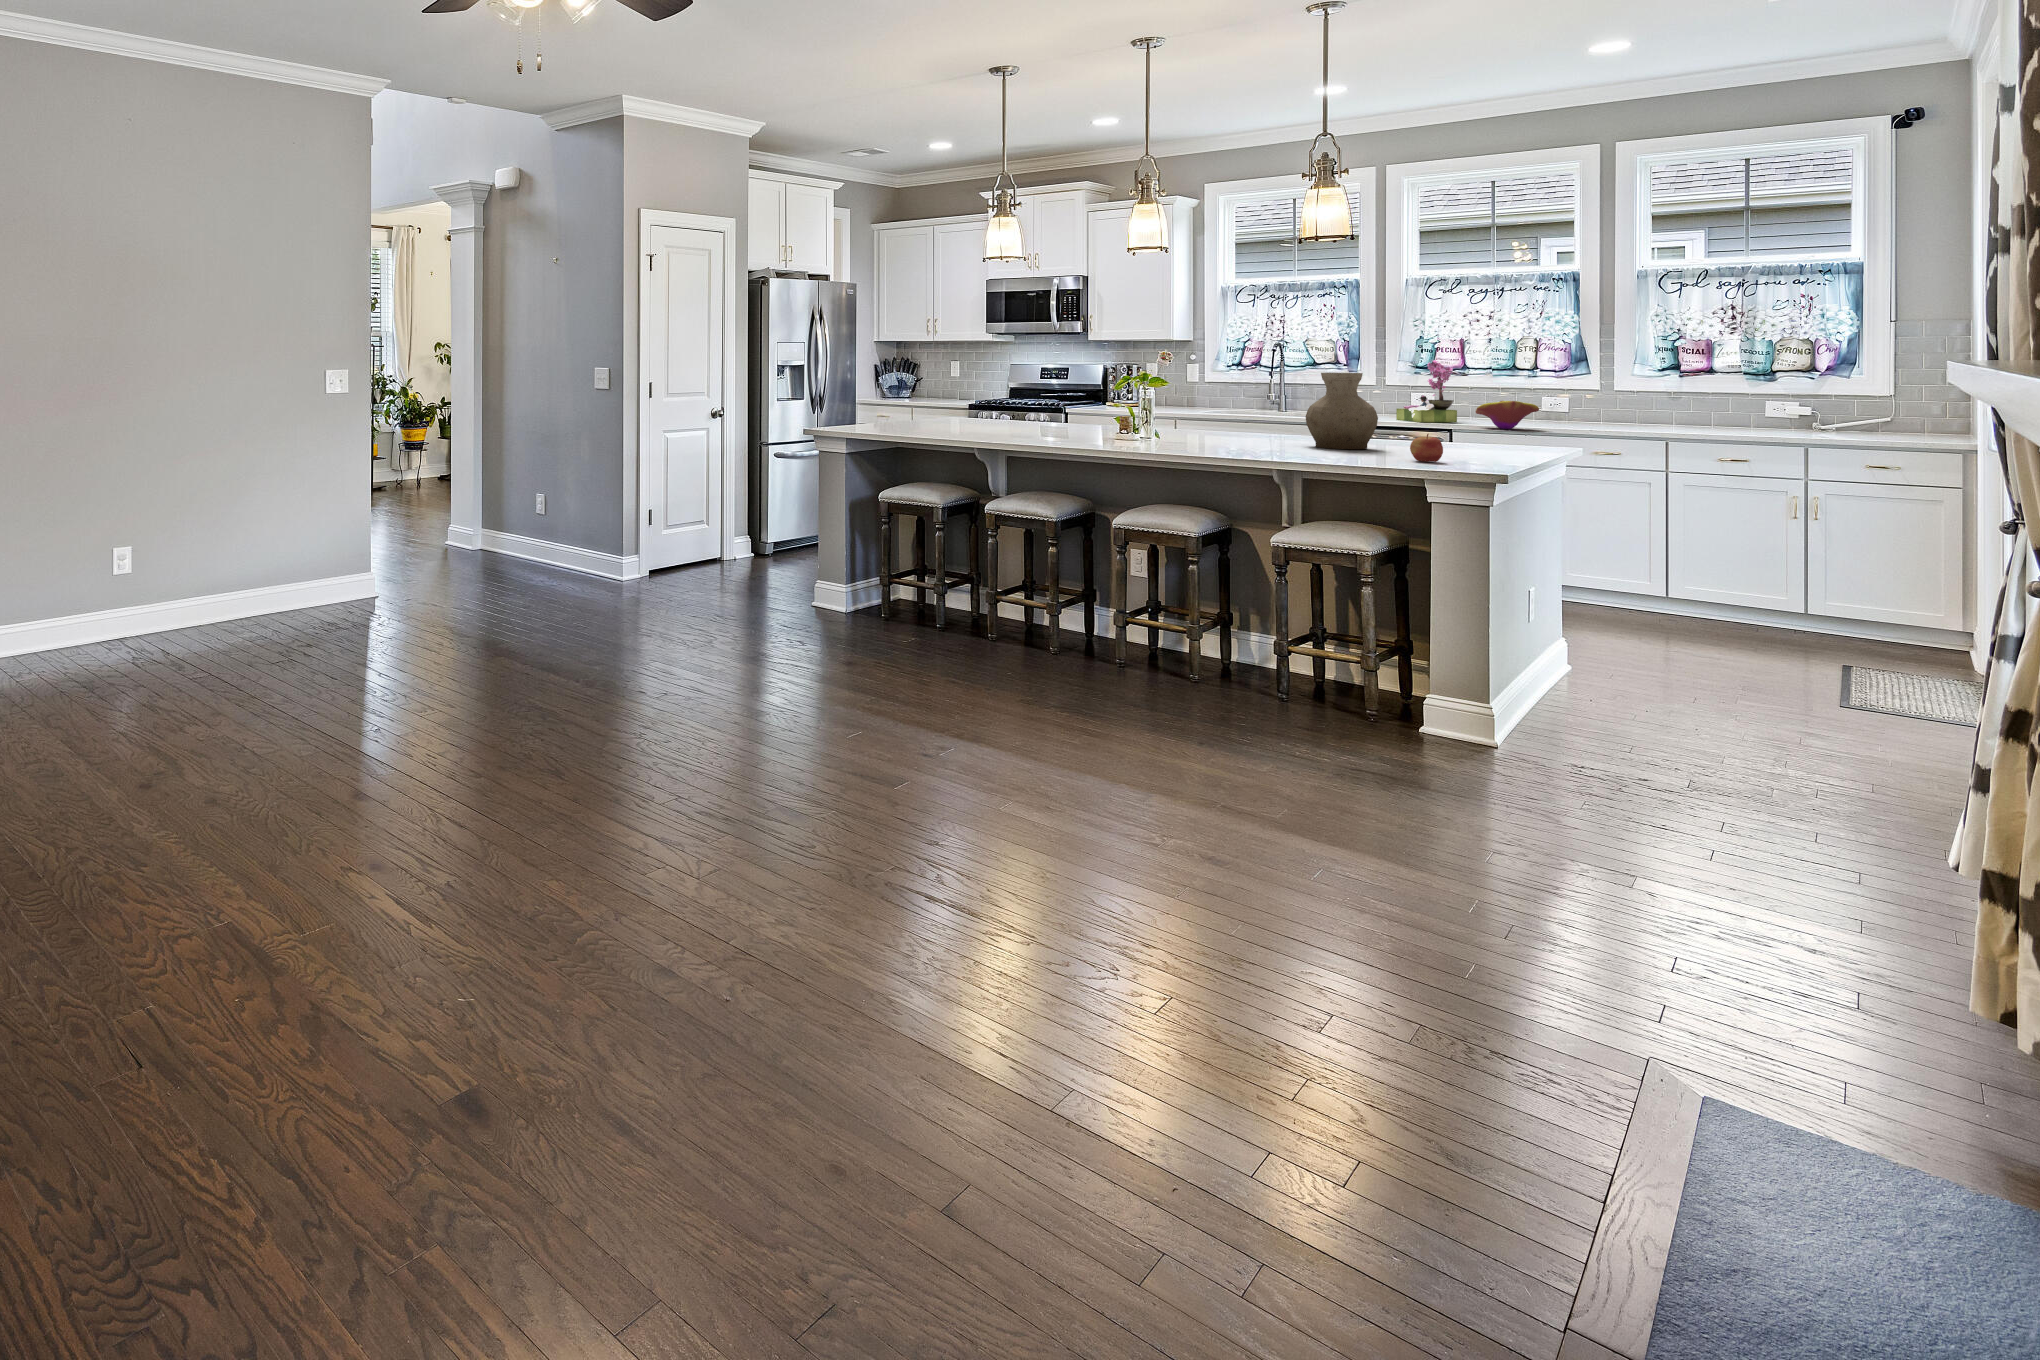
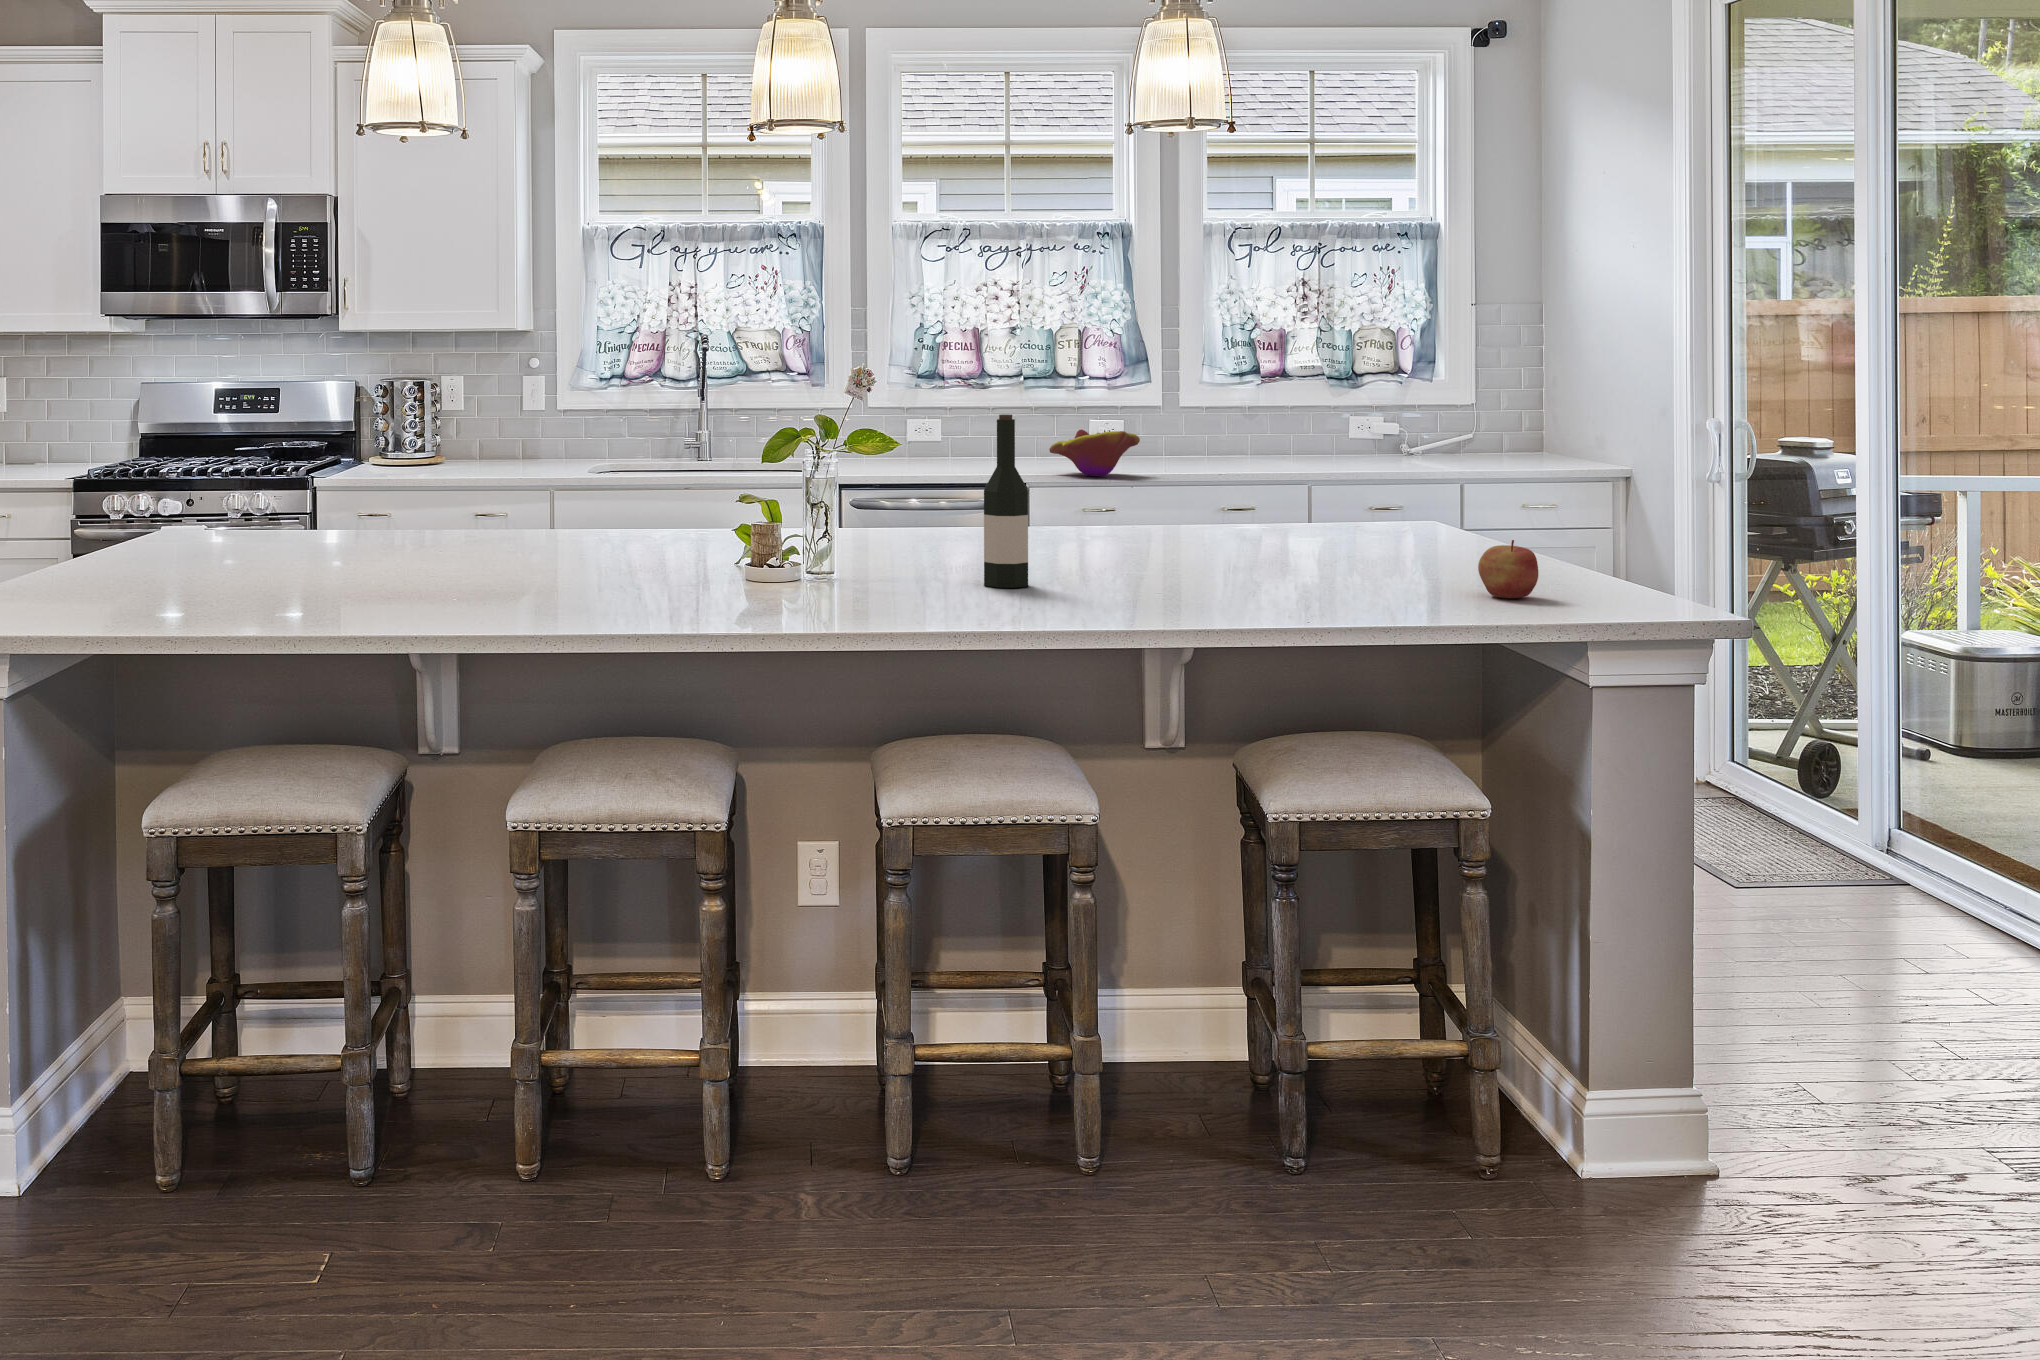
flower arrangement: present [1396,360,1457,422] -> none [903,361,990,470]
wine bottle: none [1181,369,1203,443] -> present [984,414,1028,588]
vase: present [1306,373,1378,449] -> none [1160,410,1299,572]

